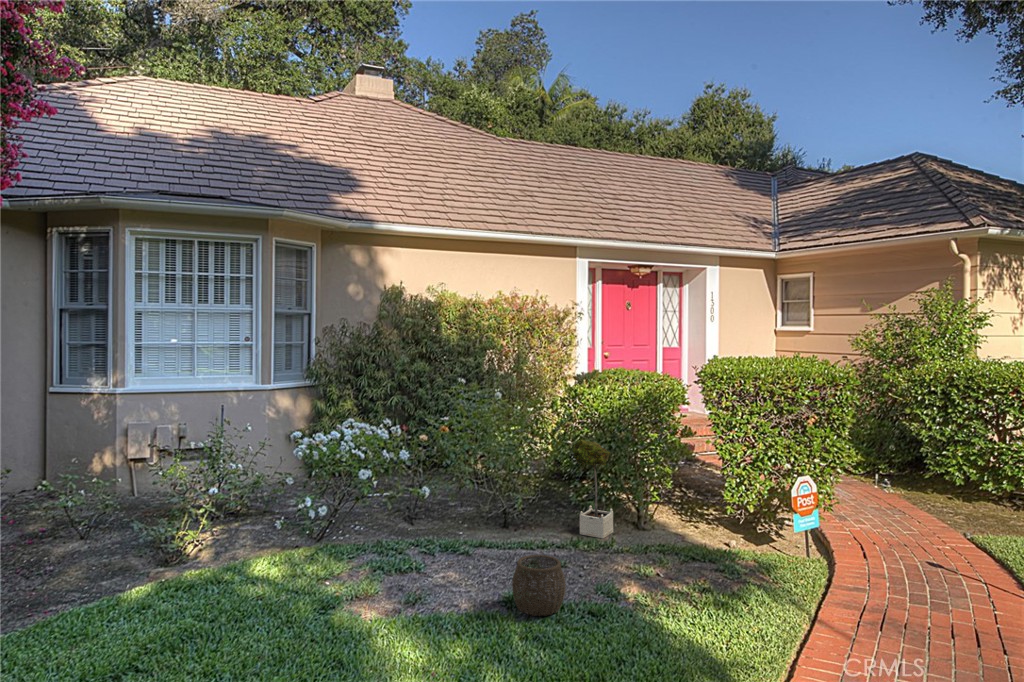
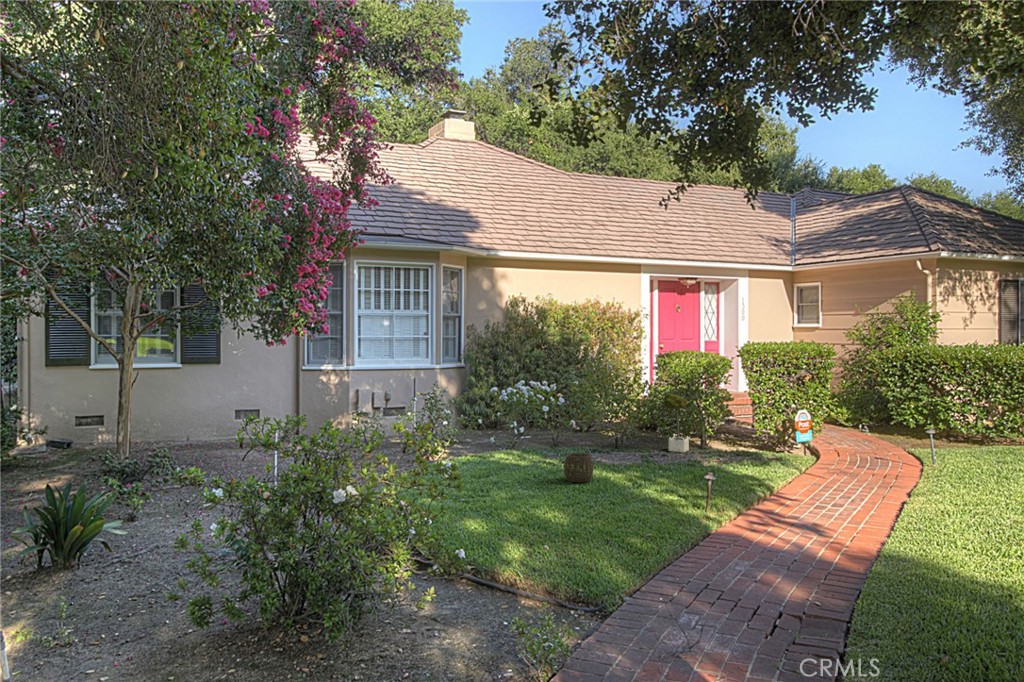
woven basket: present [512,555,566,616] -> present [564,453,593,482]

